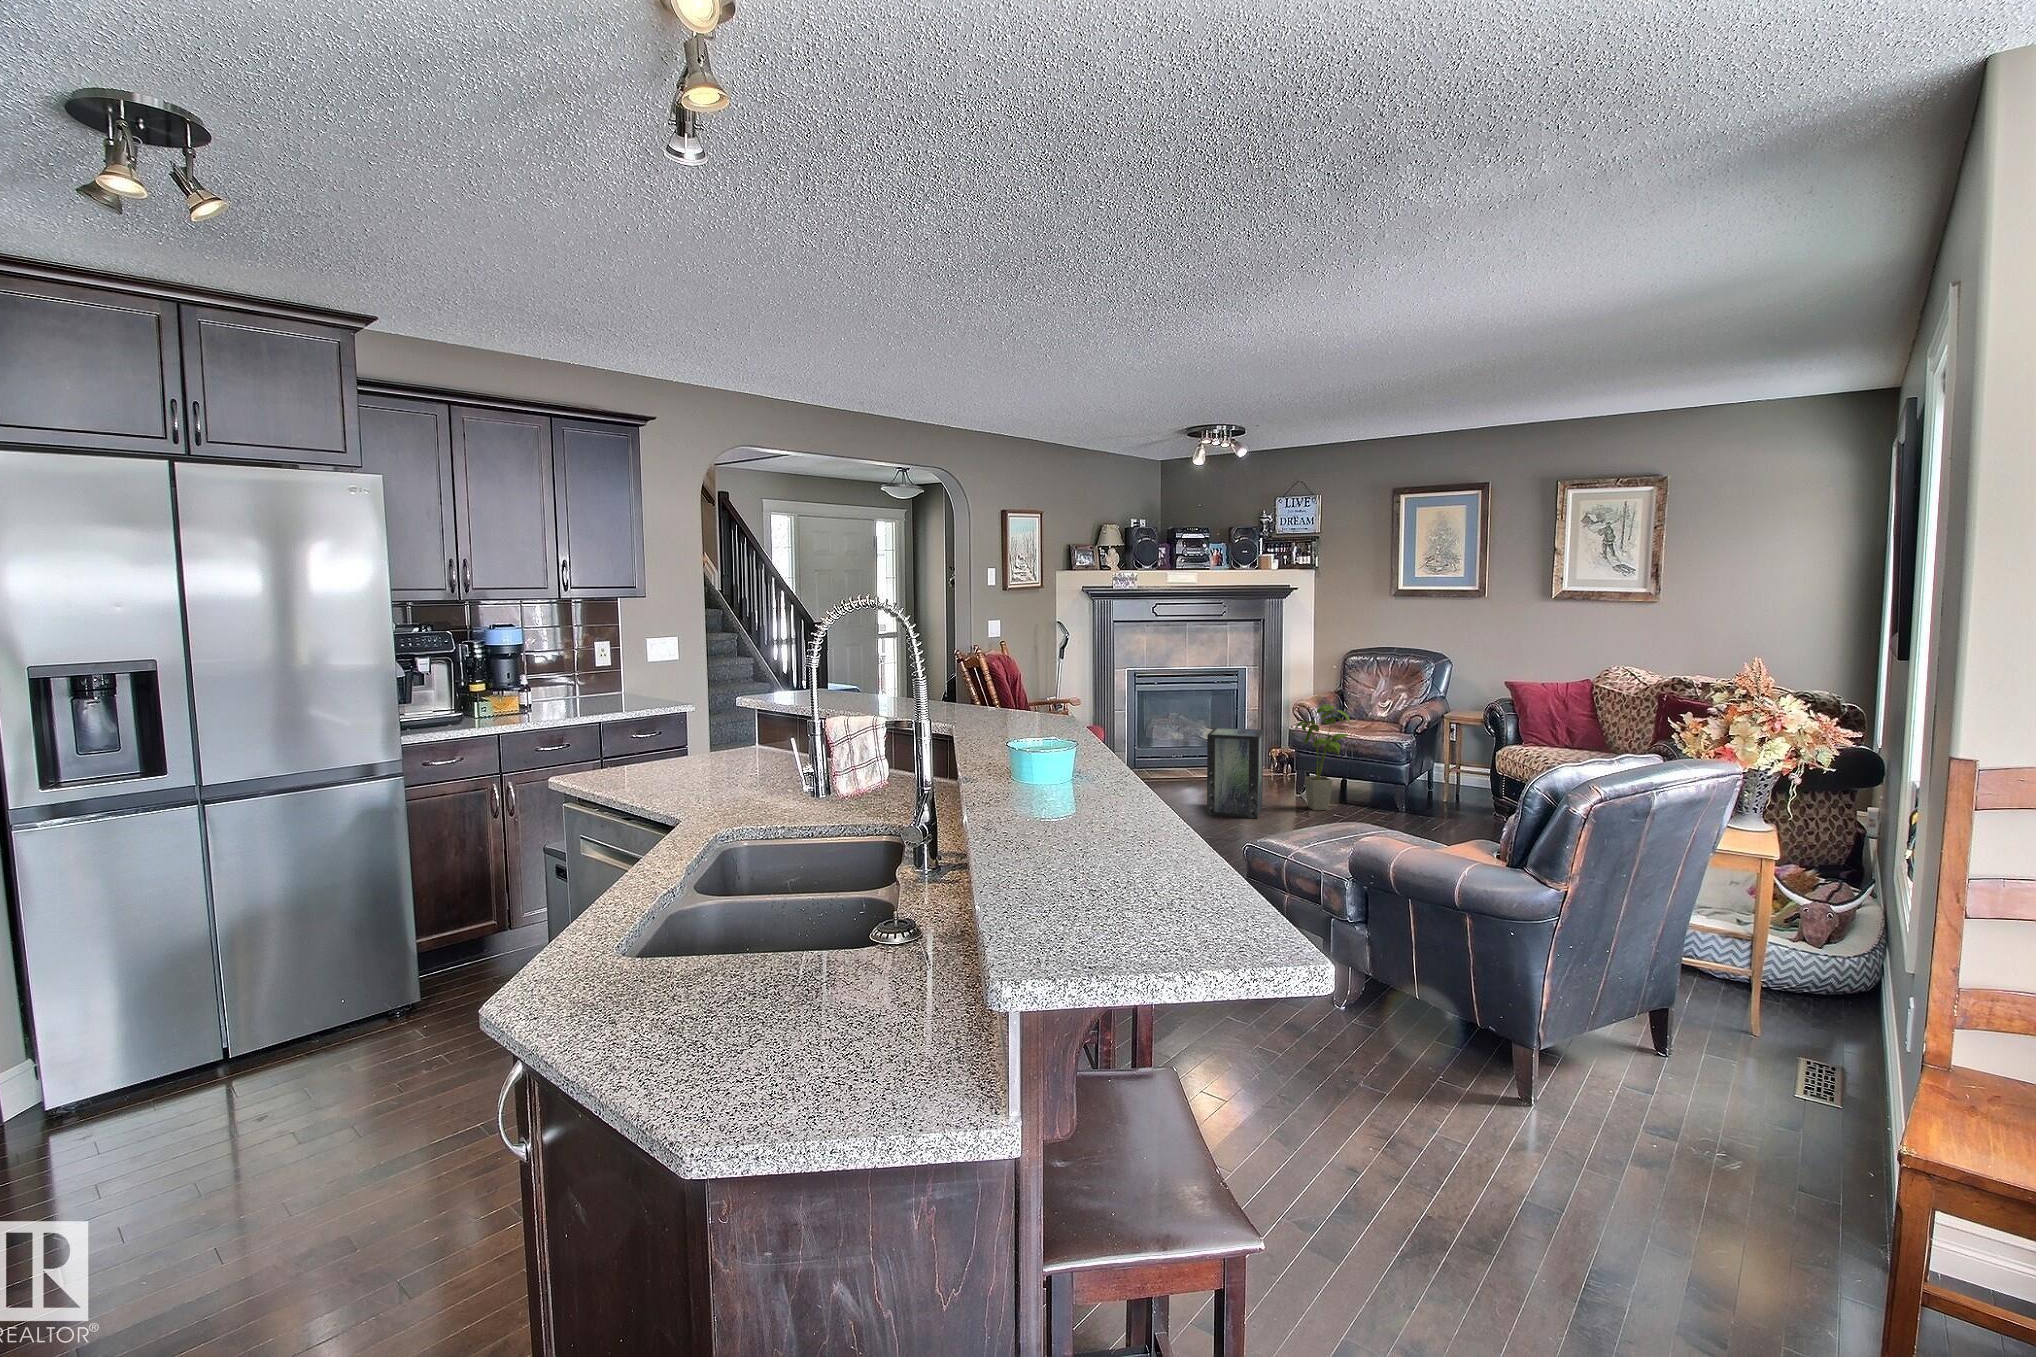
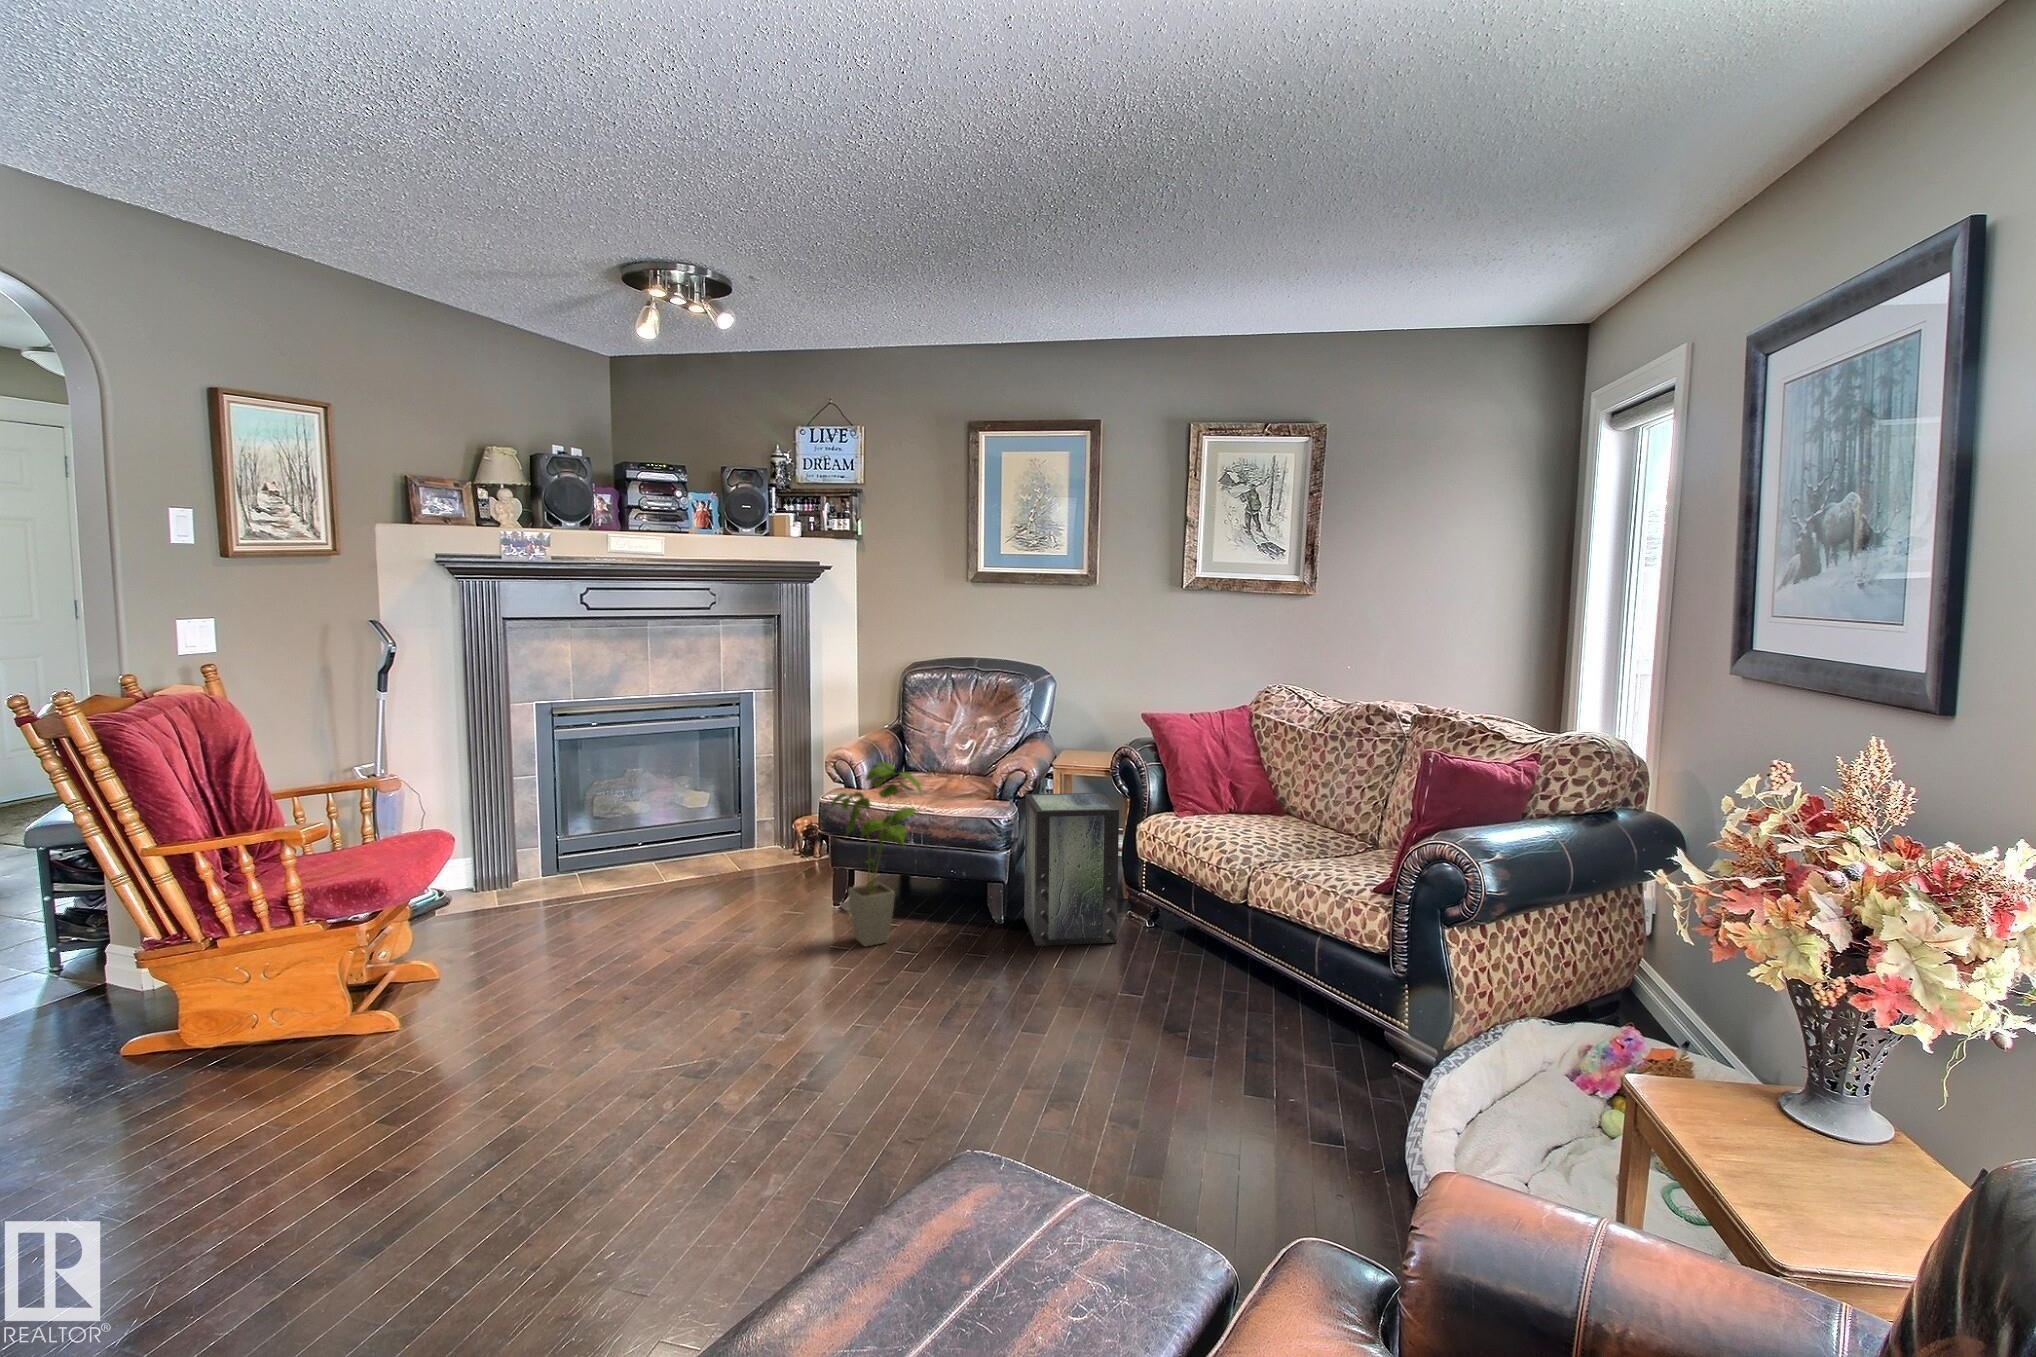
storage box: present [1207,728,1263,819] -> present [1024,793,1119,946]

